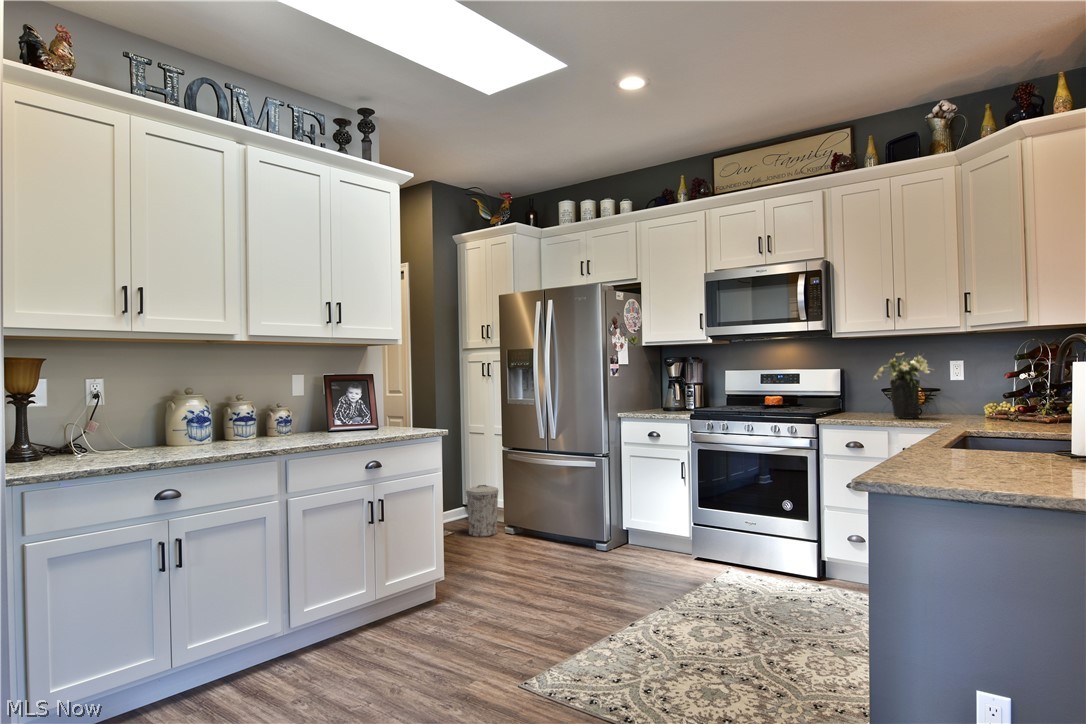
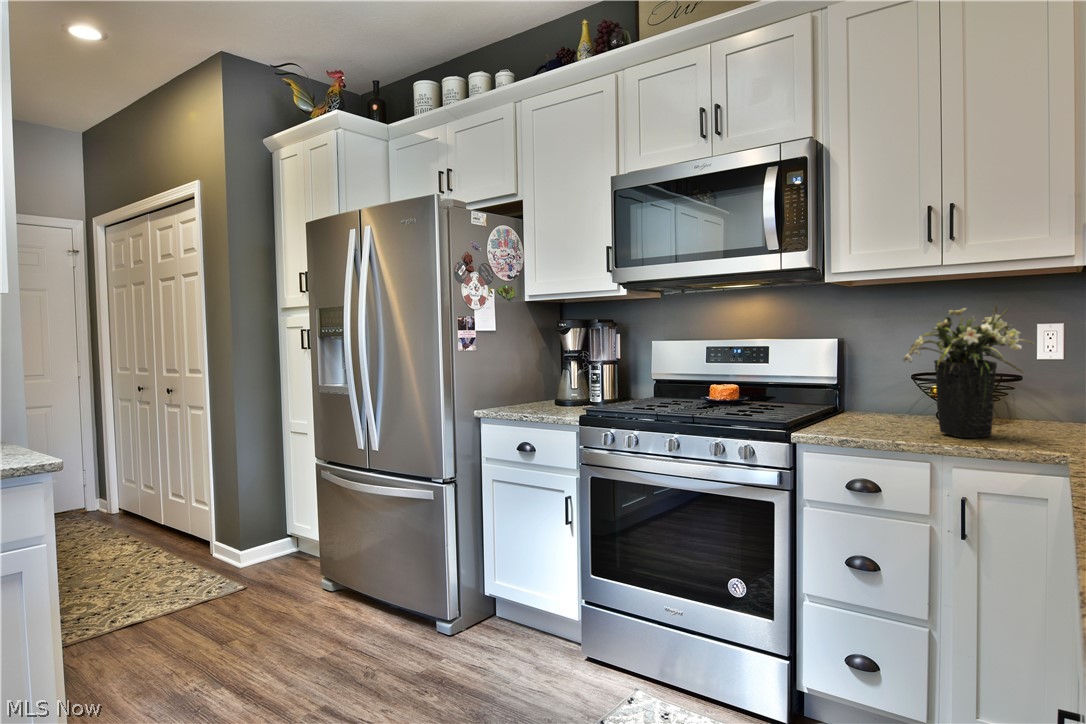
trash can: present [466,485,499,537] -> none [261,514,314,596]

